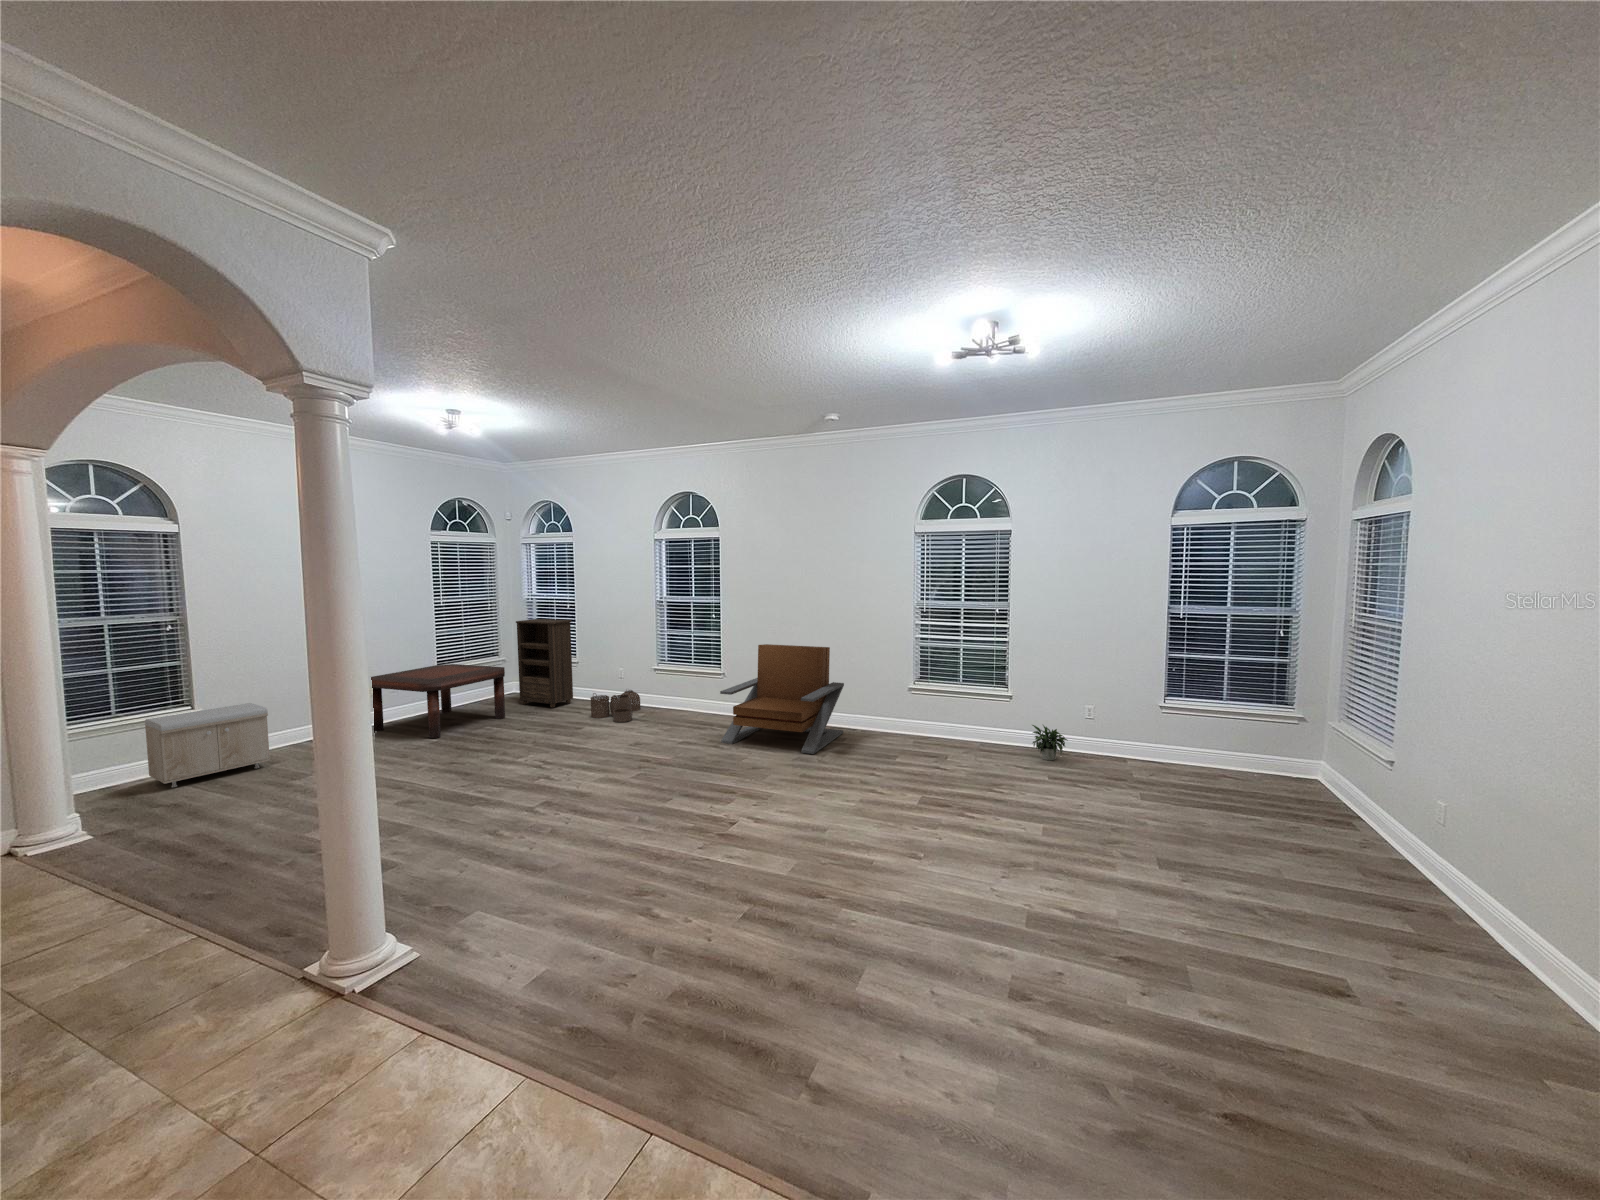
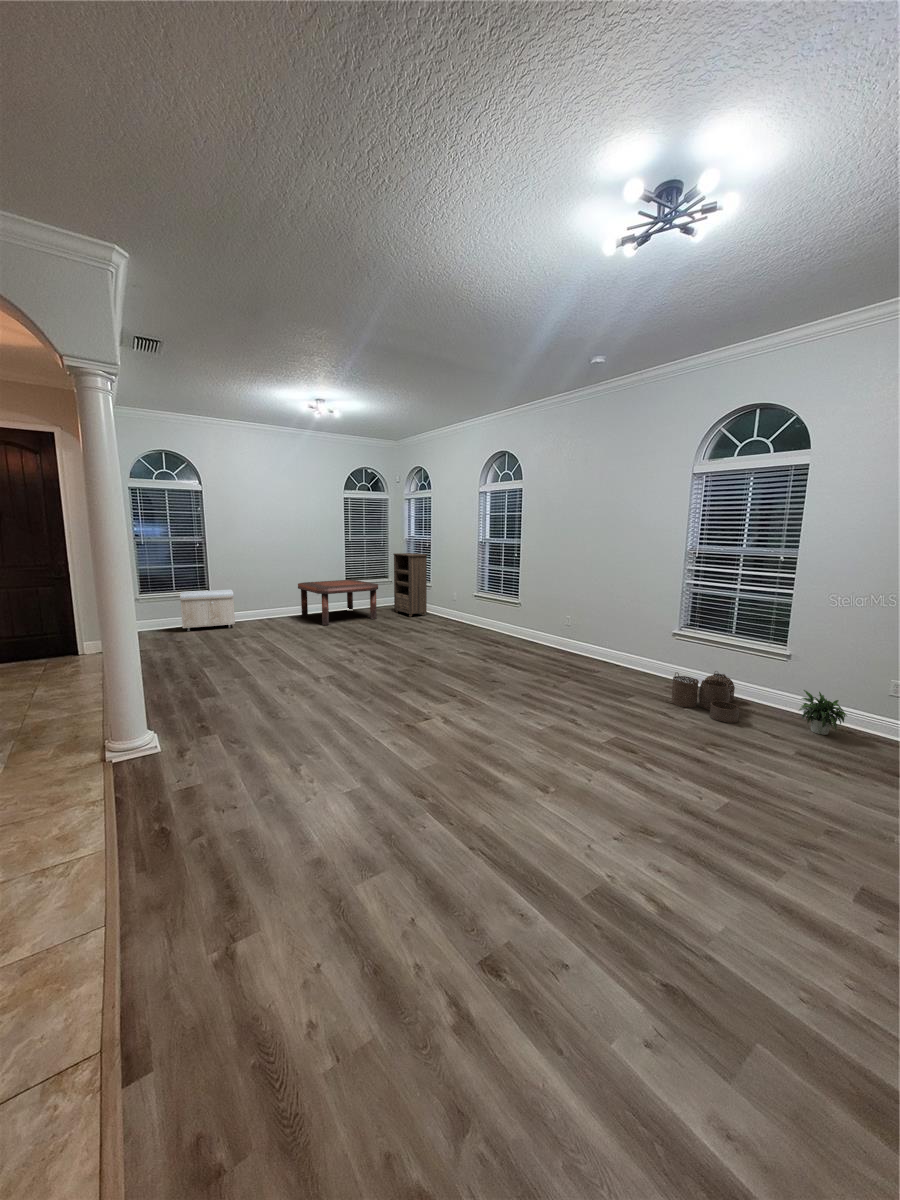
lounge chair: present [720,644,844,754] -> none [494,580,610,679]
woven basket: present [590,690,640,722] -> present [671,671,740,723]

